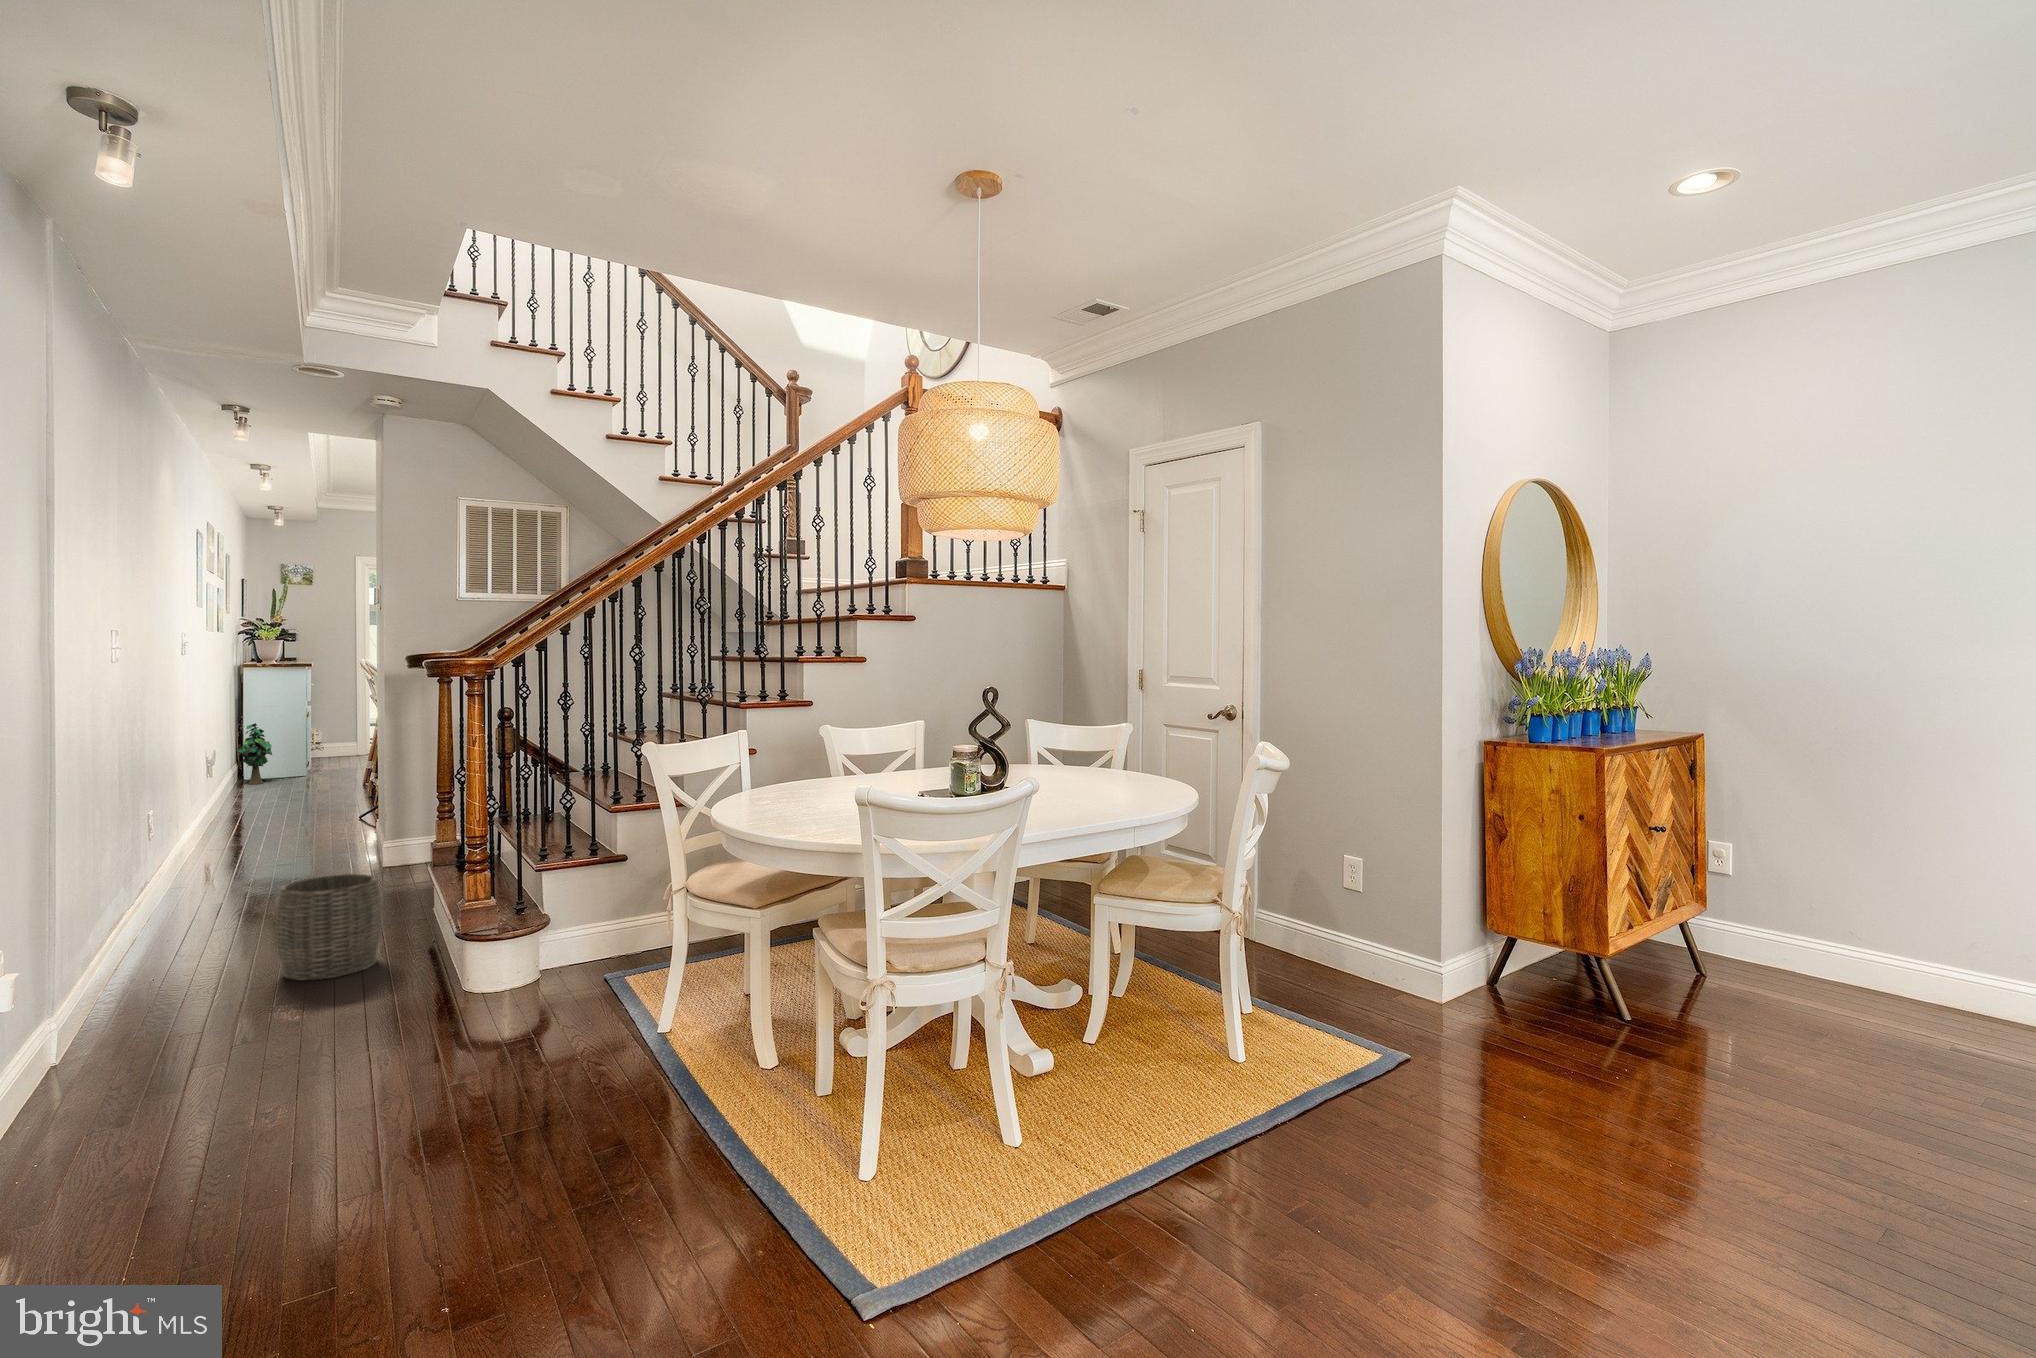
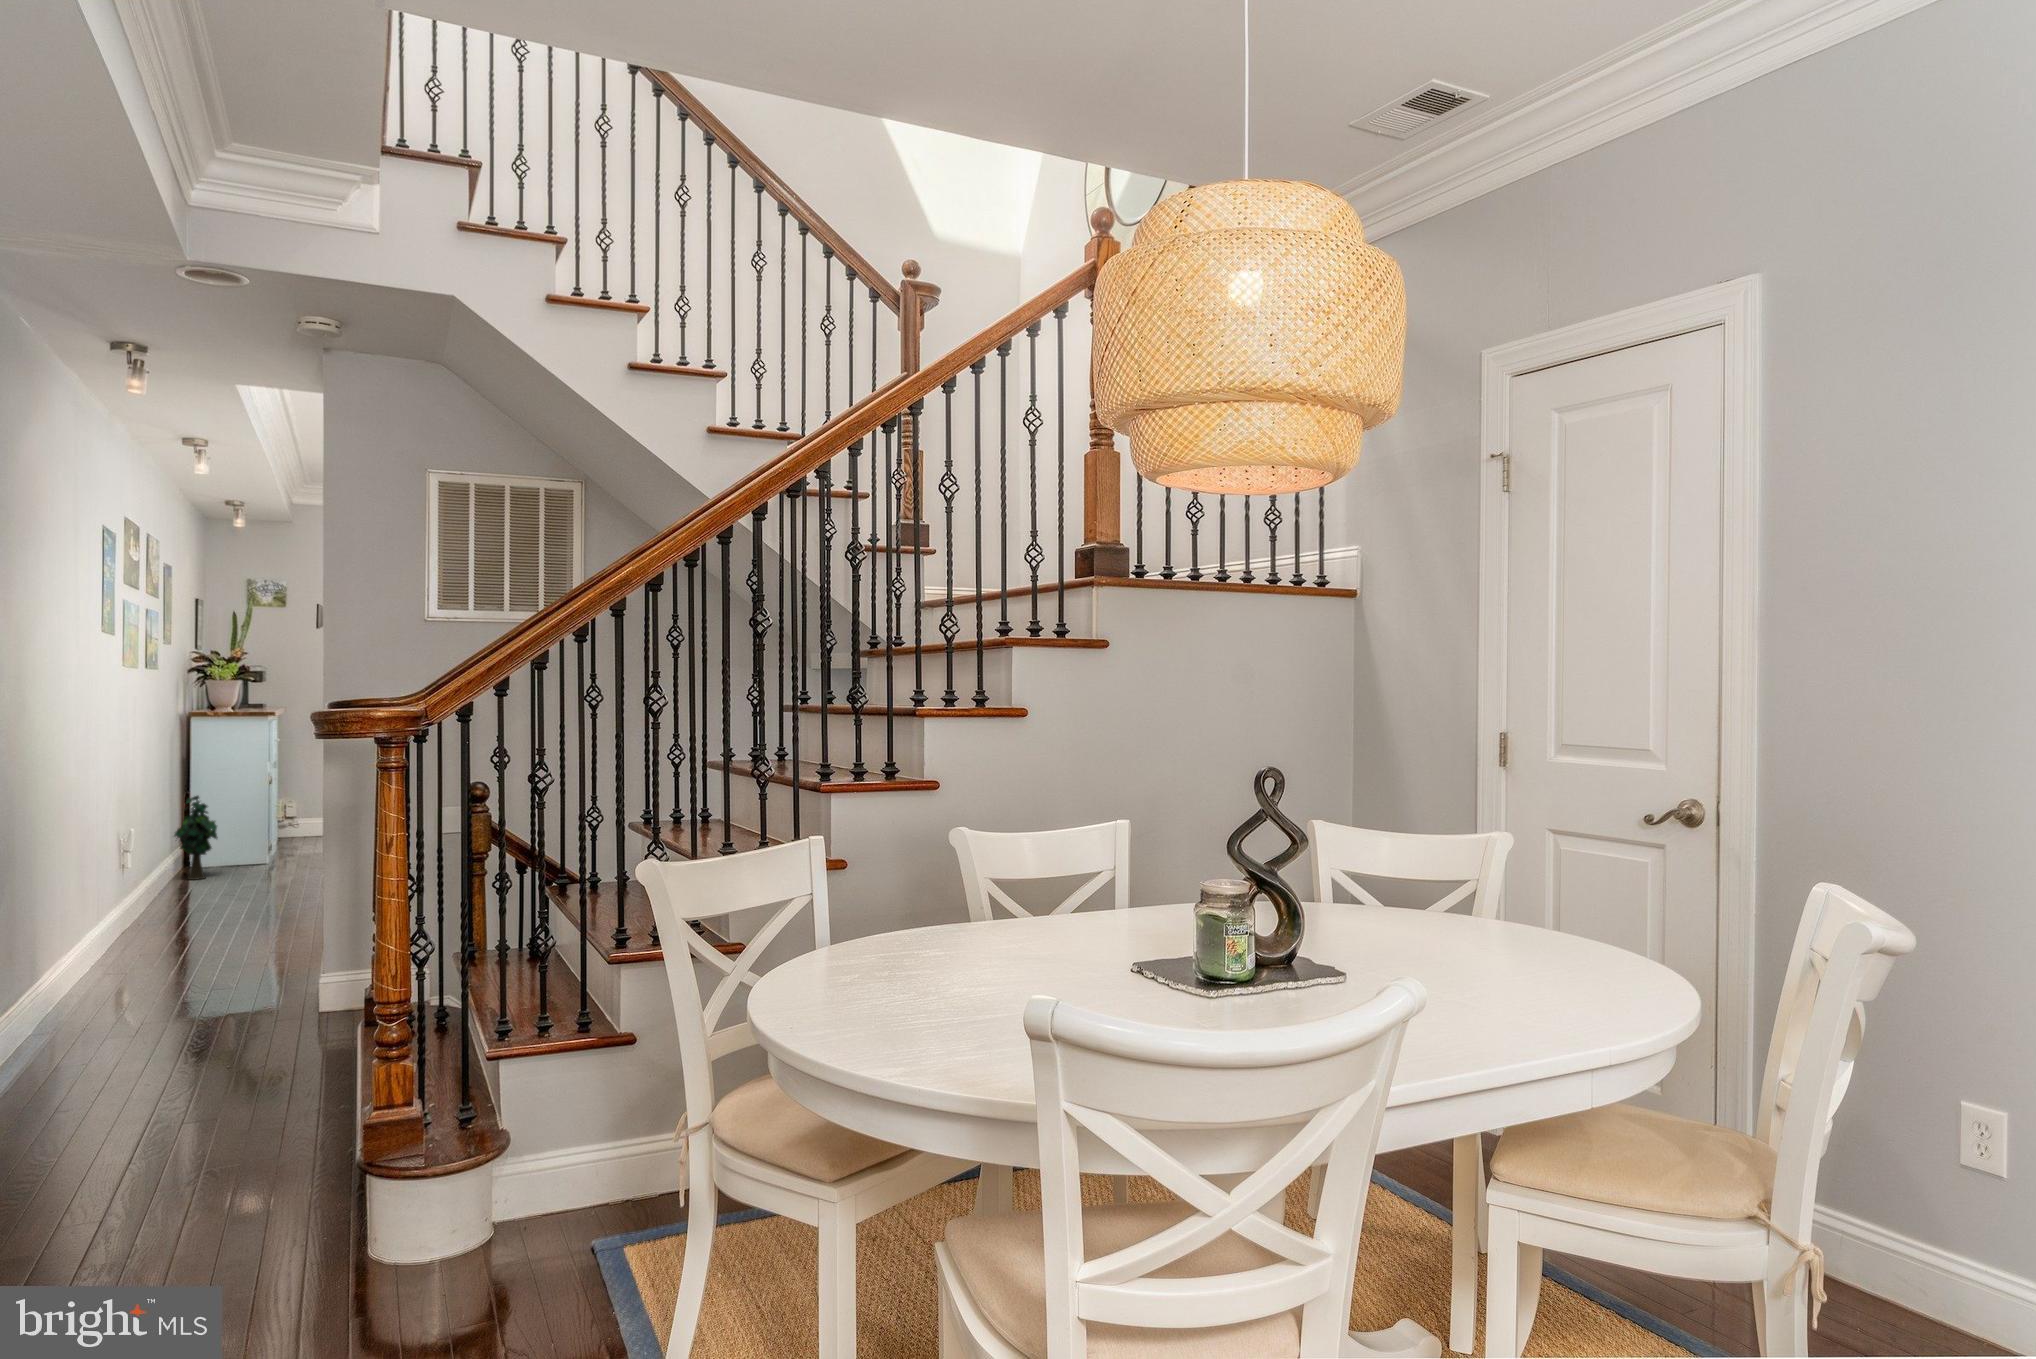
woven basket: present [276,874,382,981] -> none [94,1059,256,1238]

